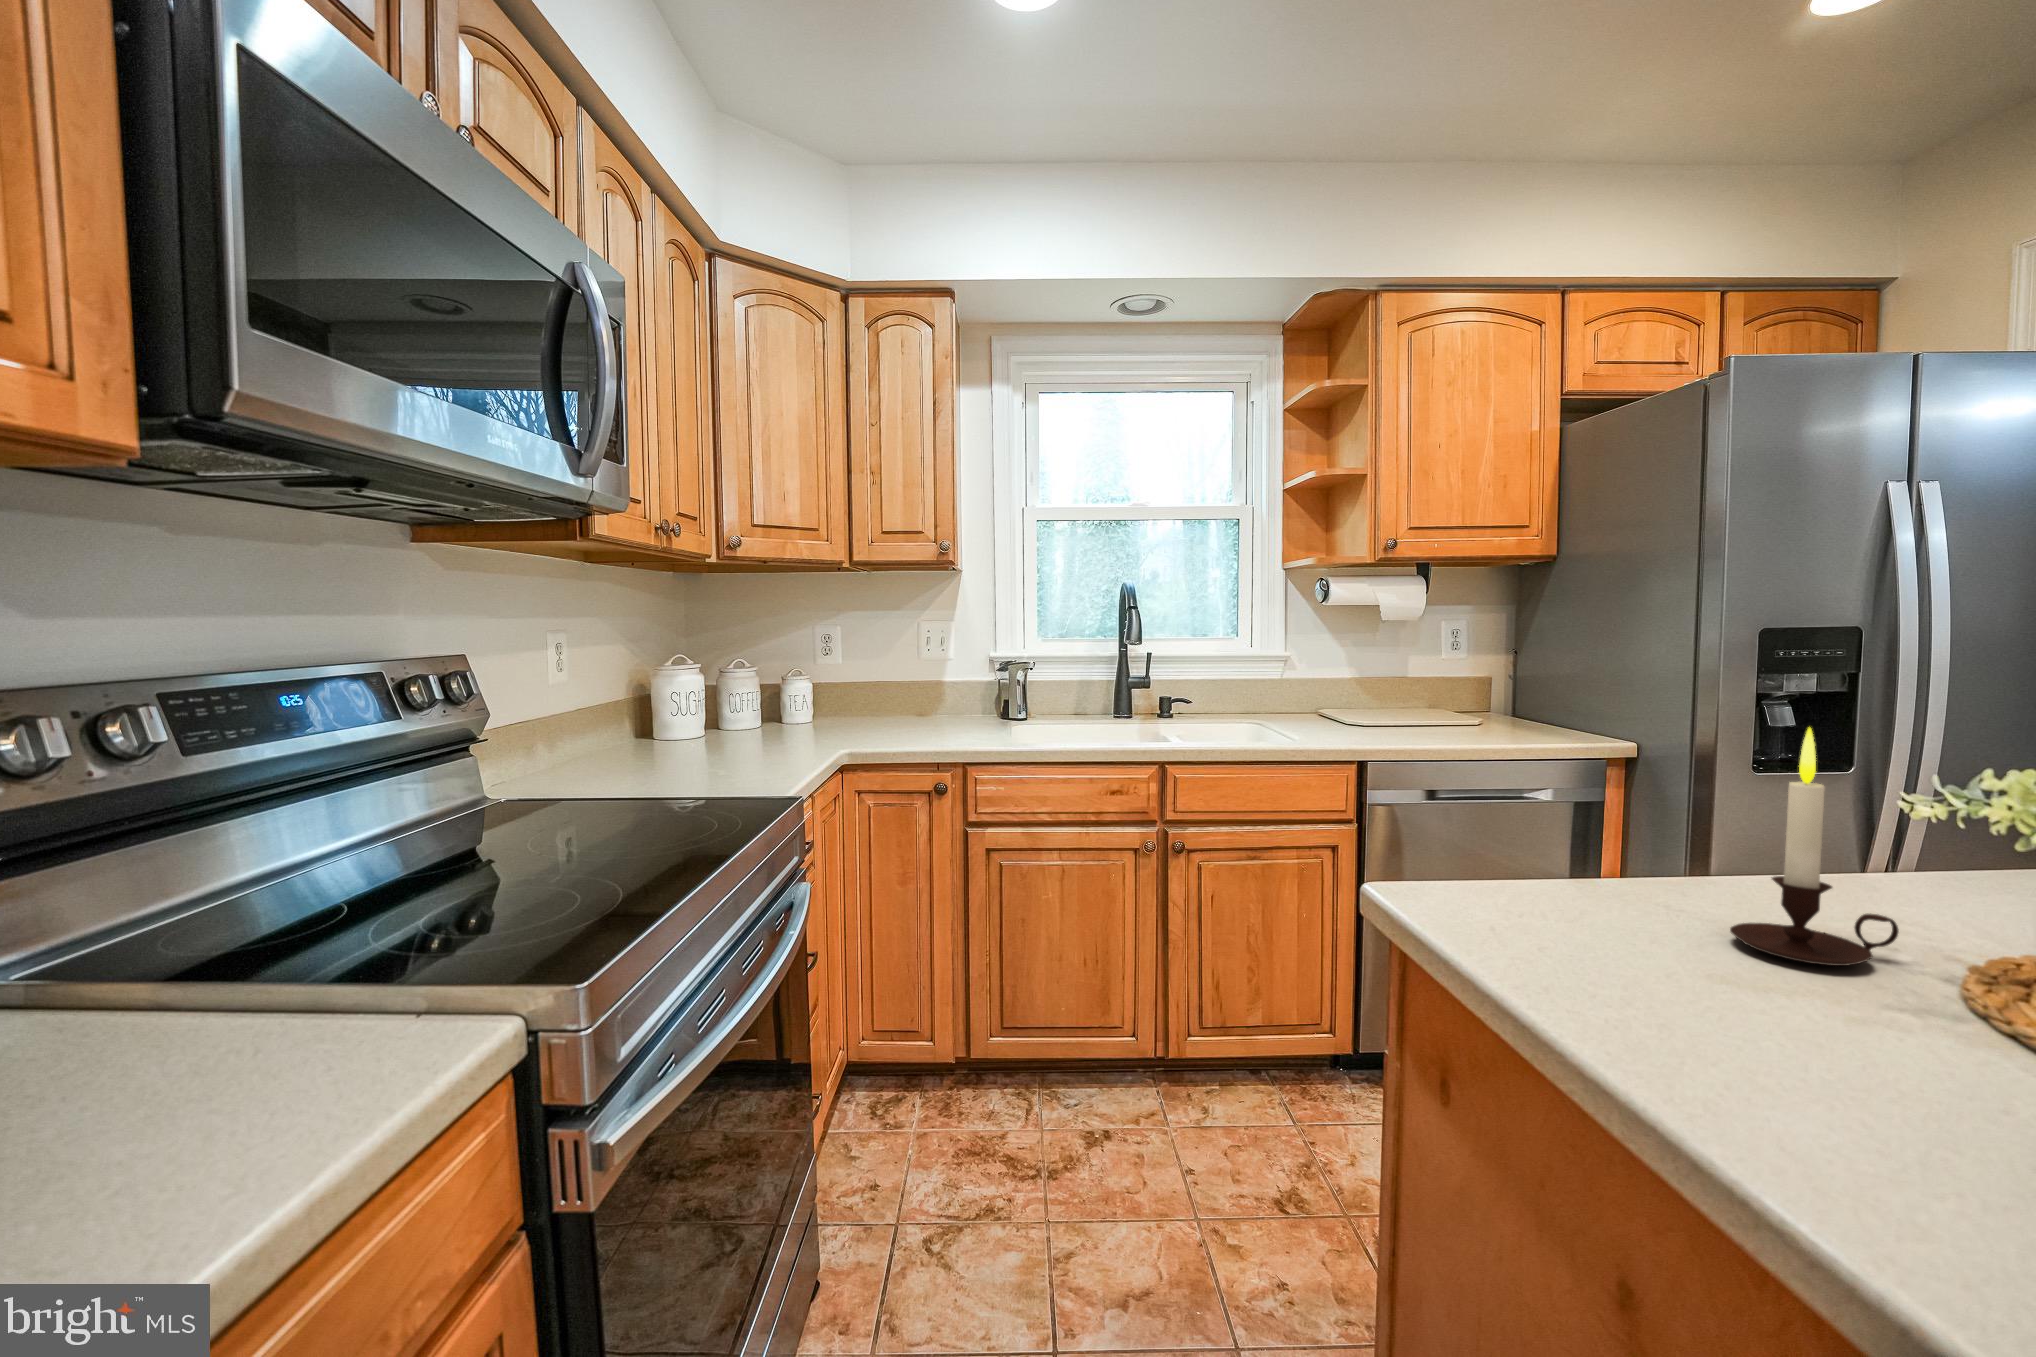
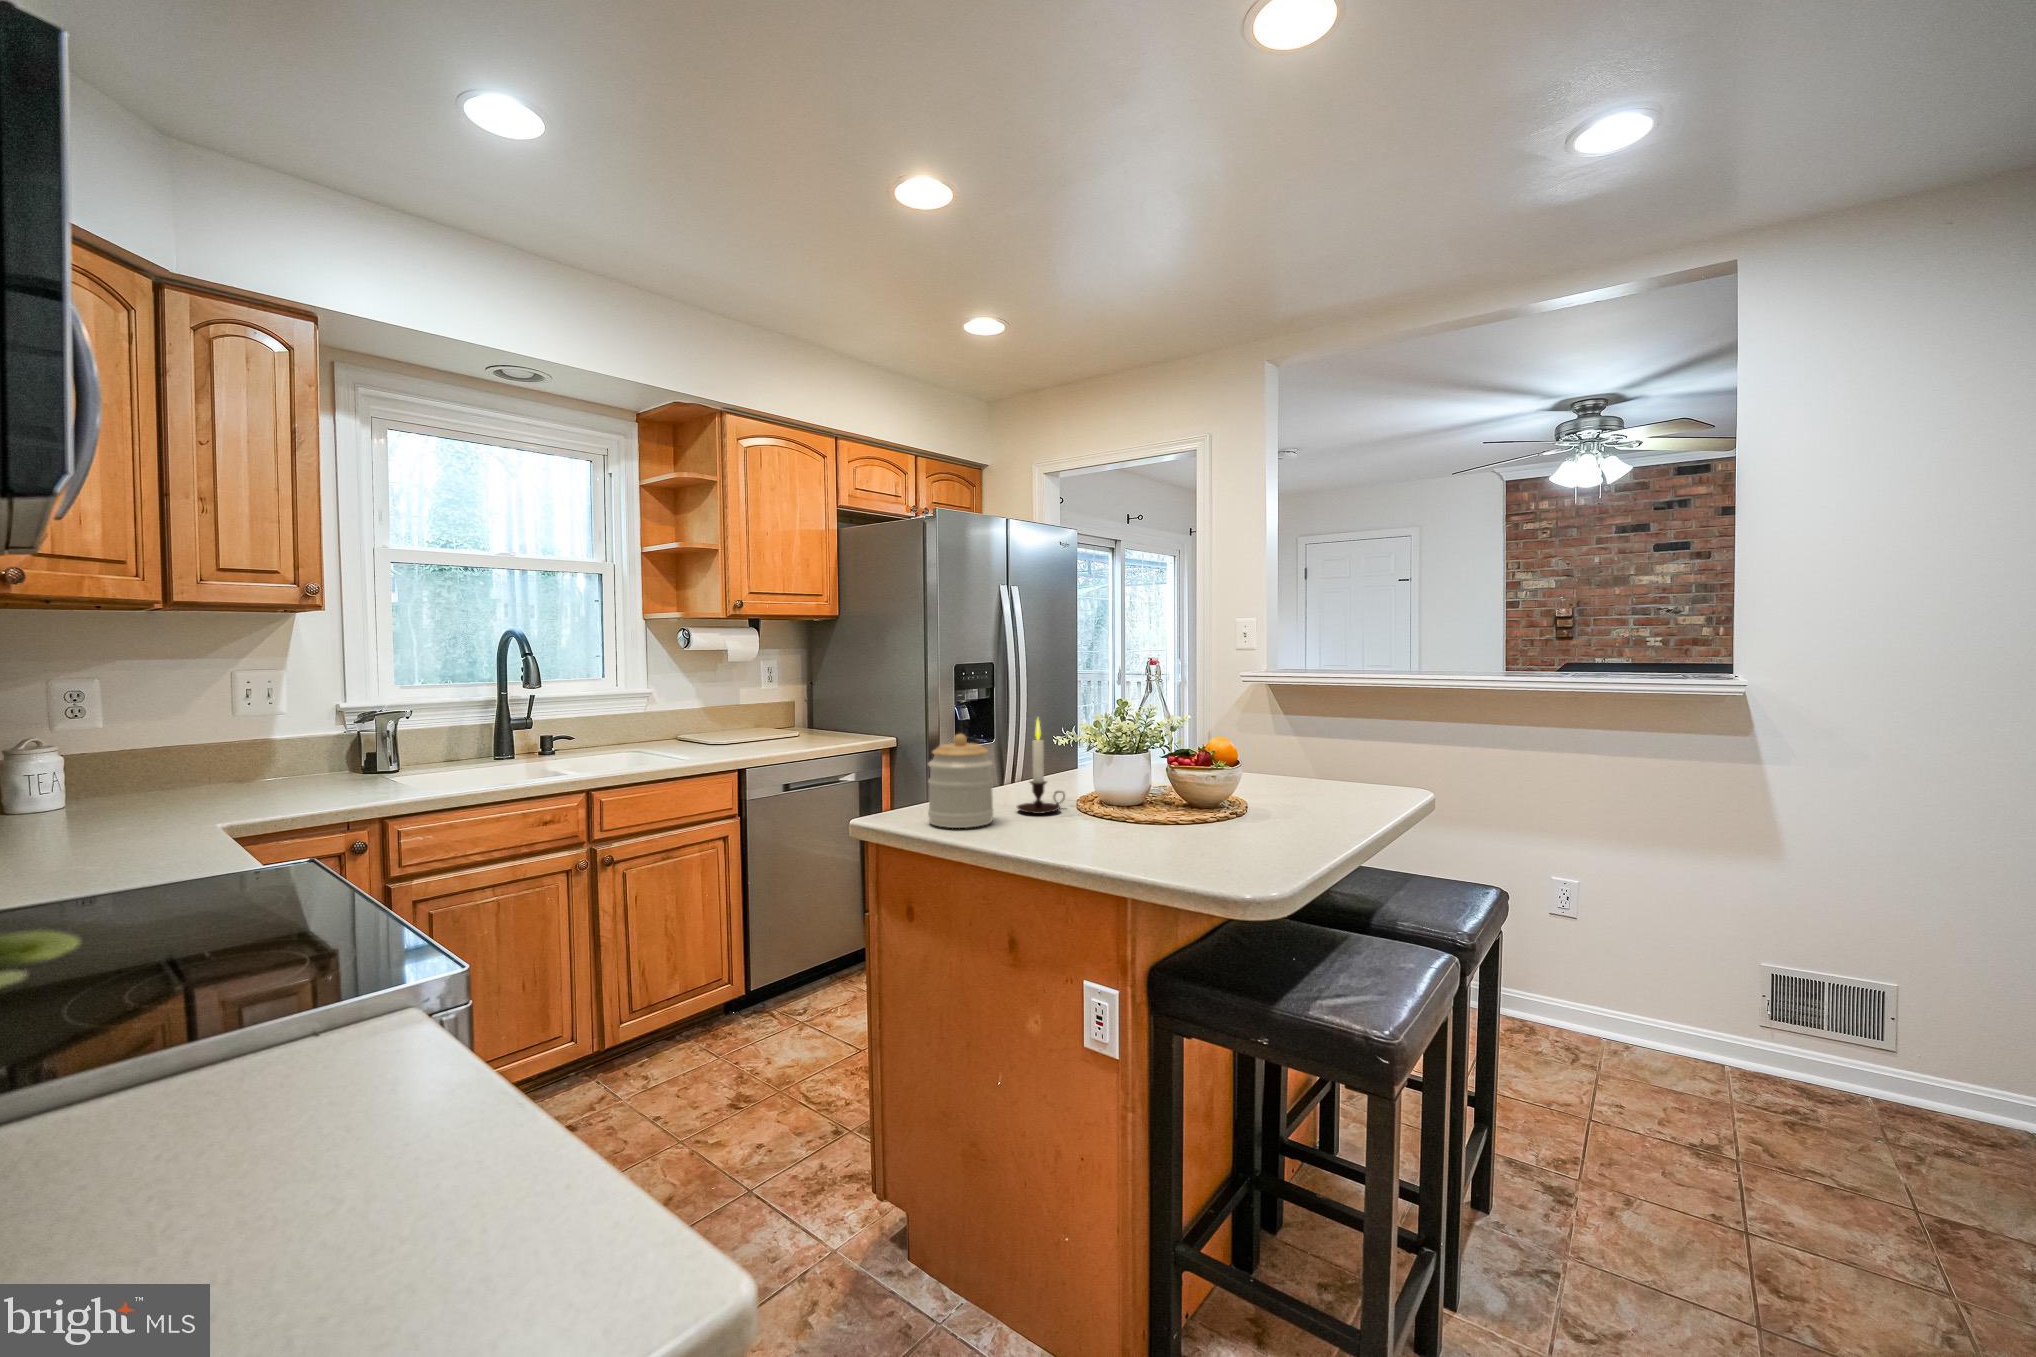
jar: none [1476,747,1644,957] -> present [928,734,993,828]

